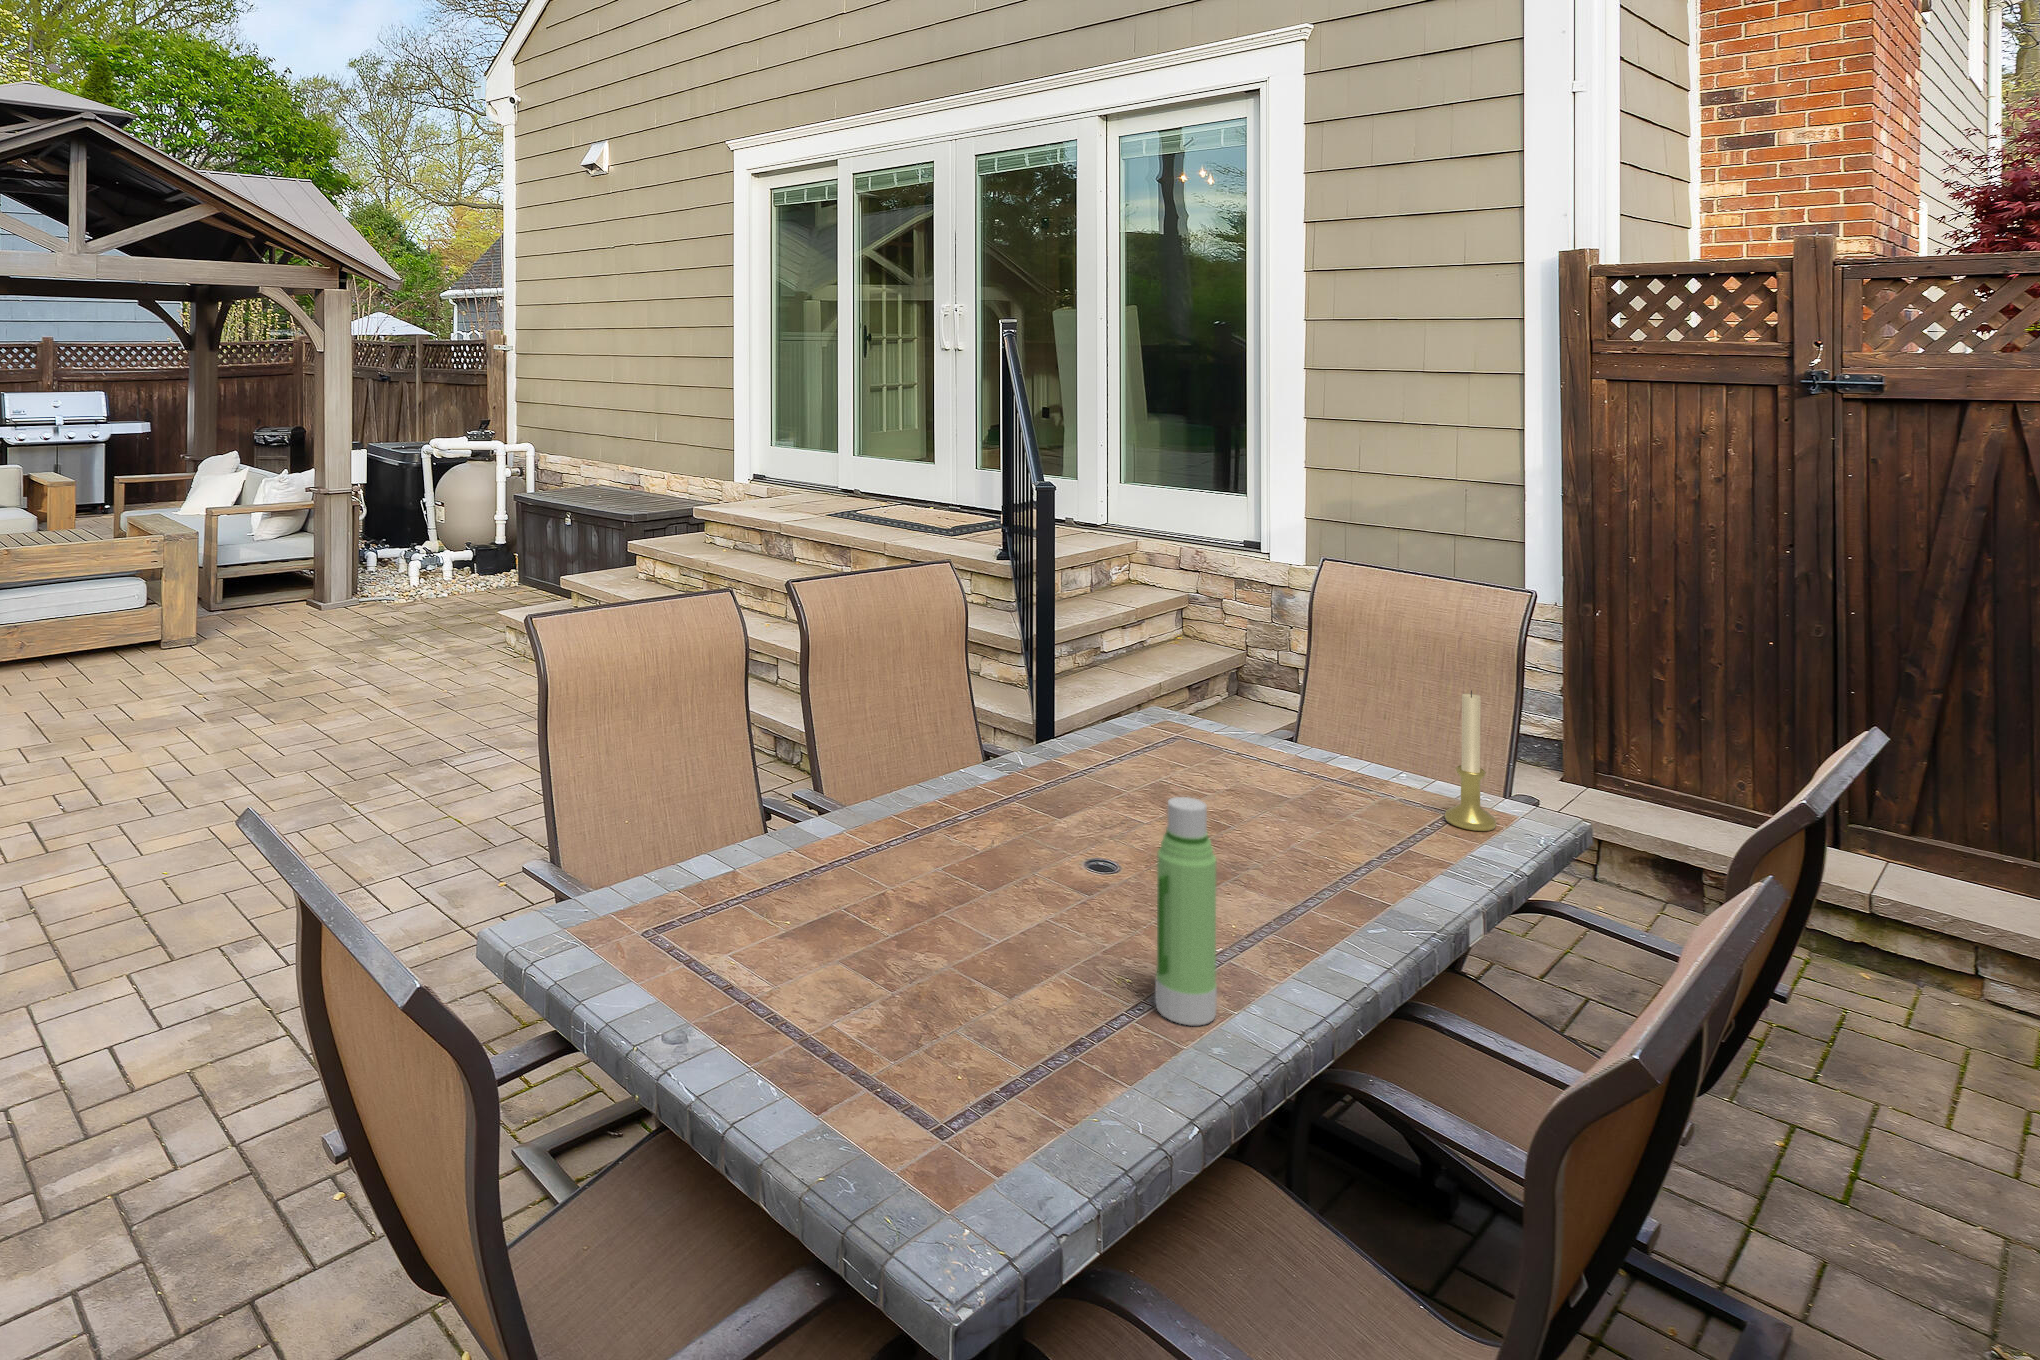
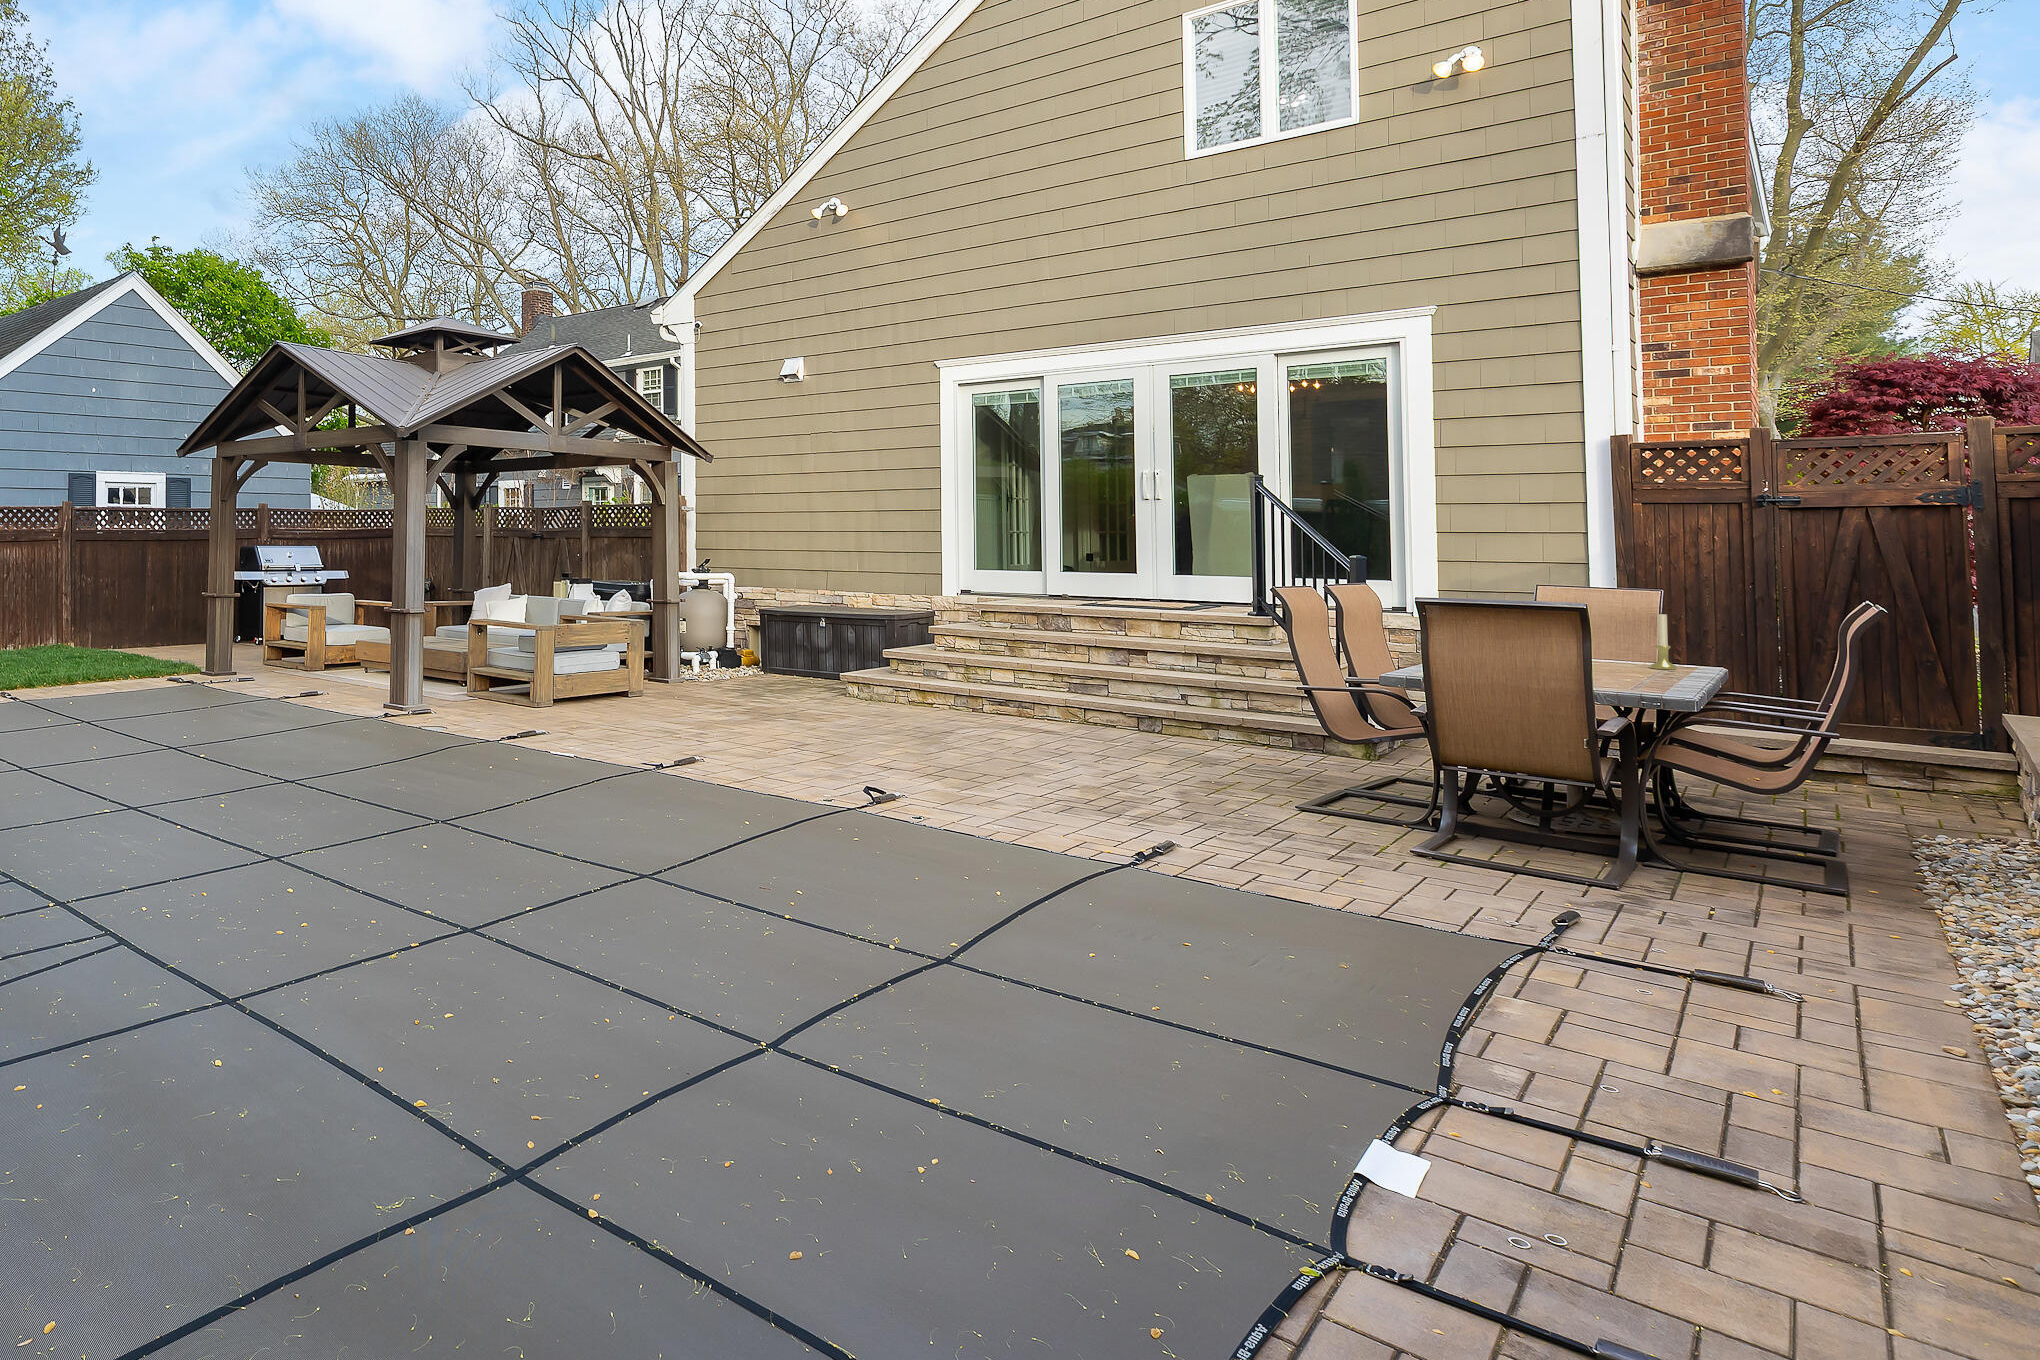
water bottle: present [1155,797,1217,1026] -> none [1616,612,1644,685]

